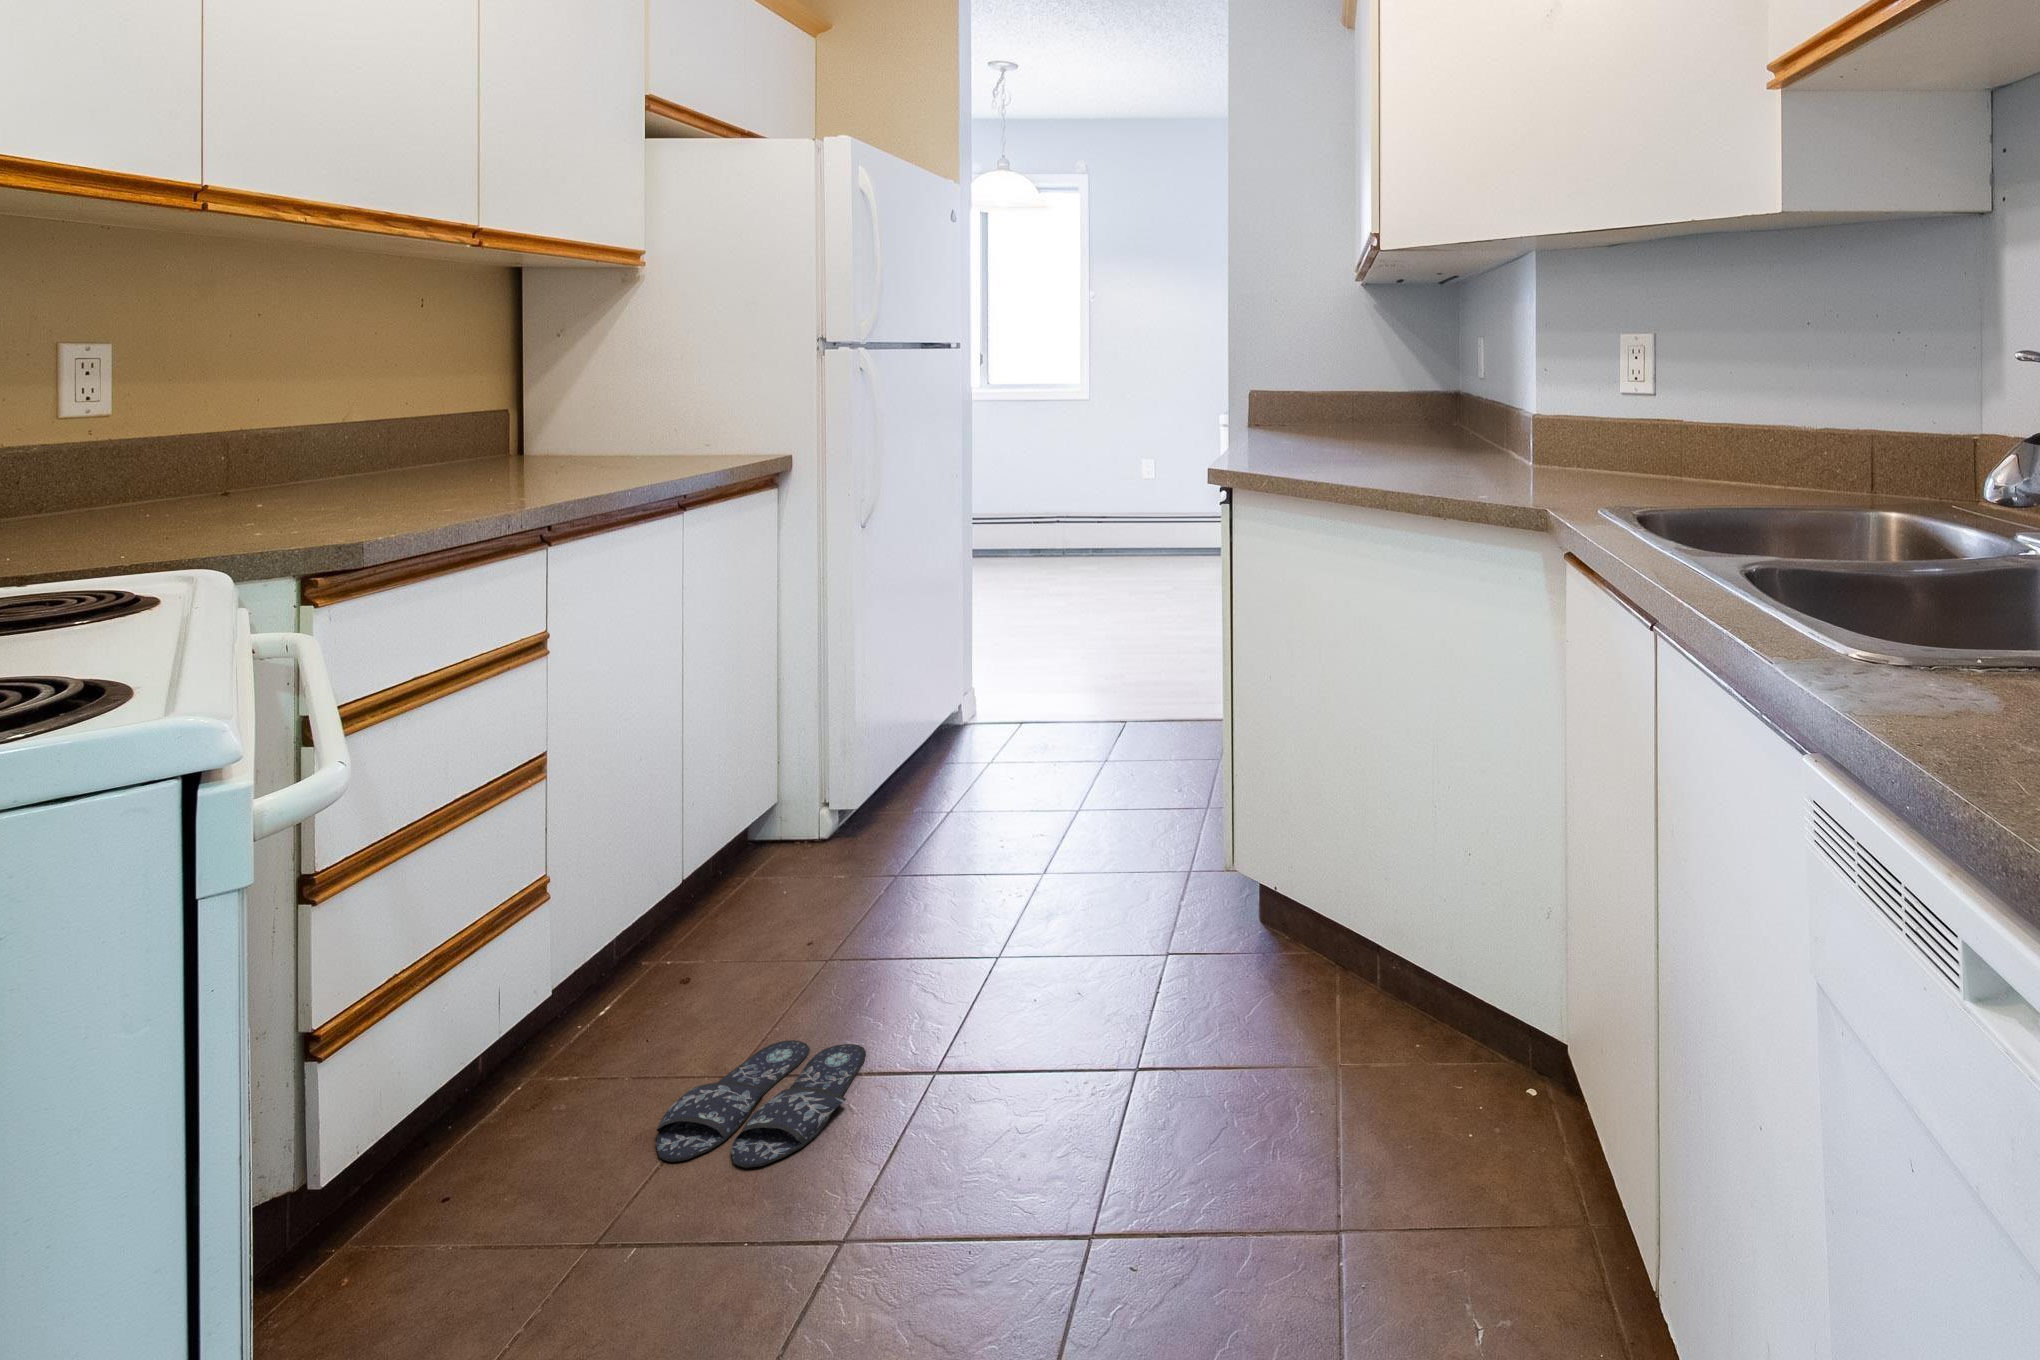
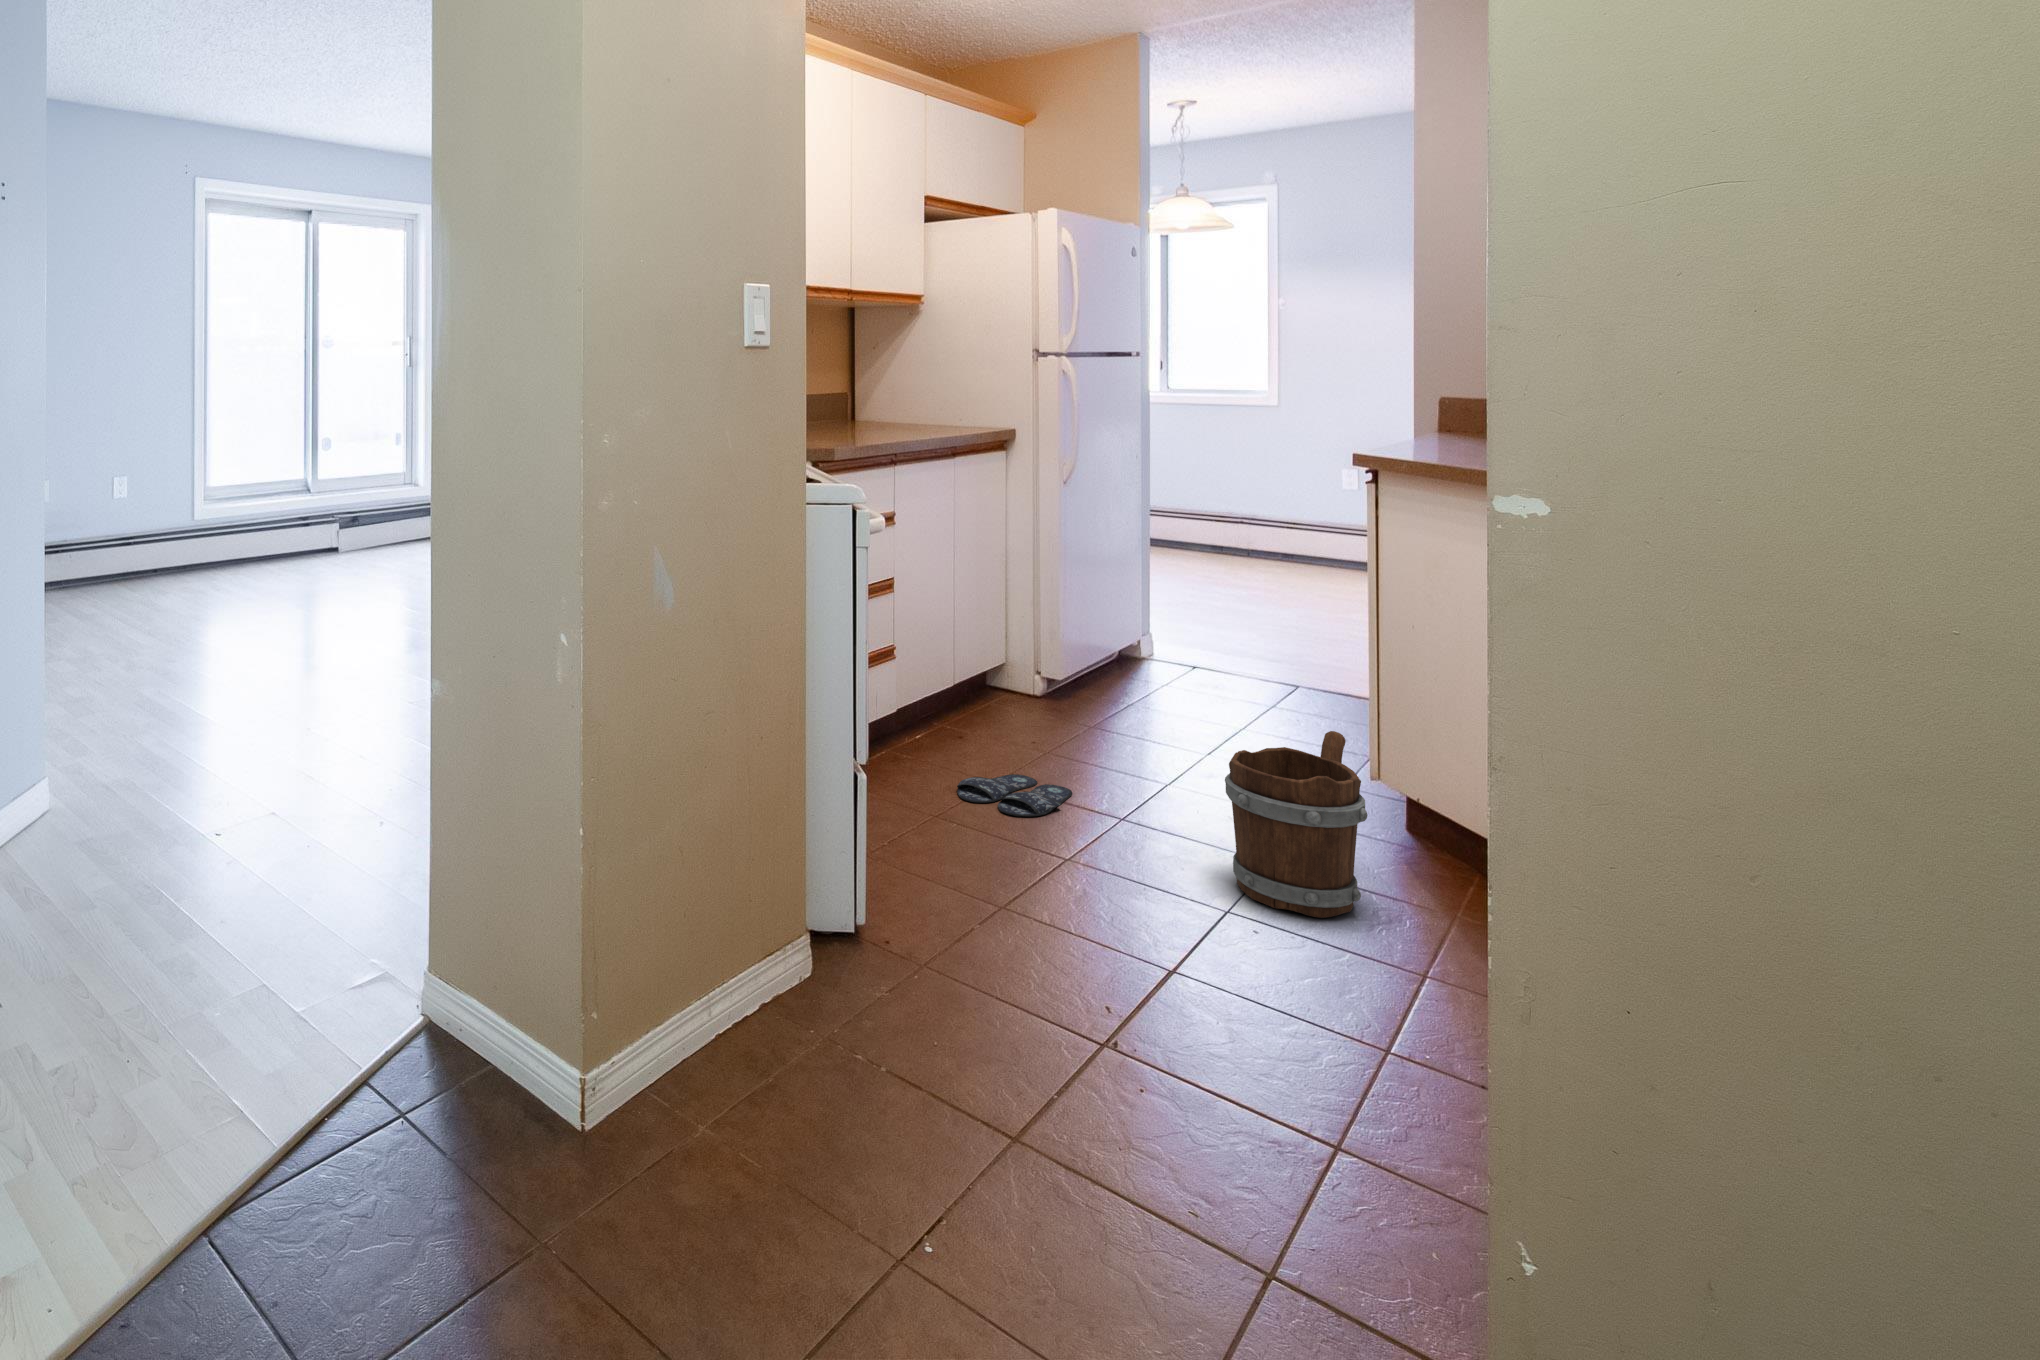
bucket: none [1096,871,1286,1217] -> present [1225,731,1368,918]

